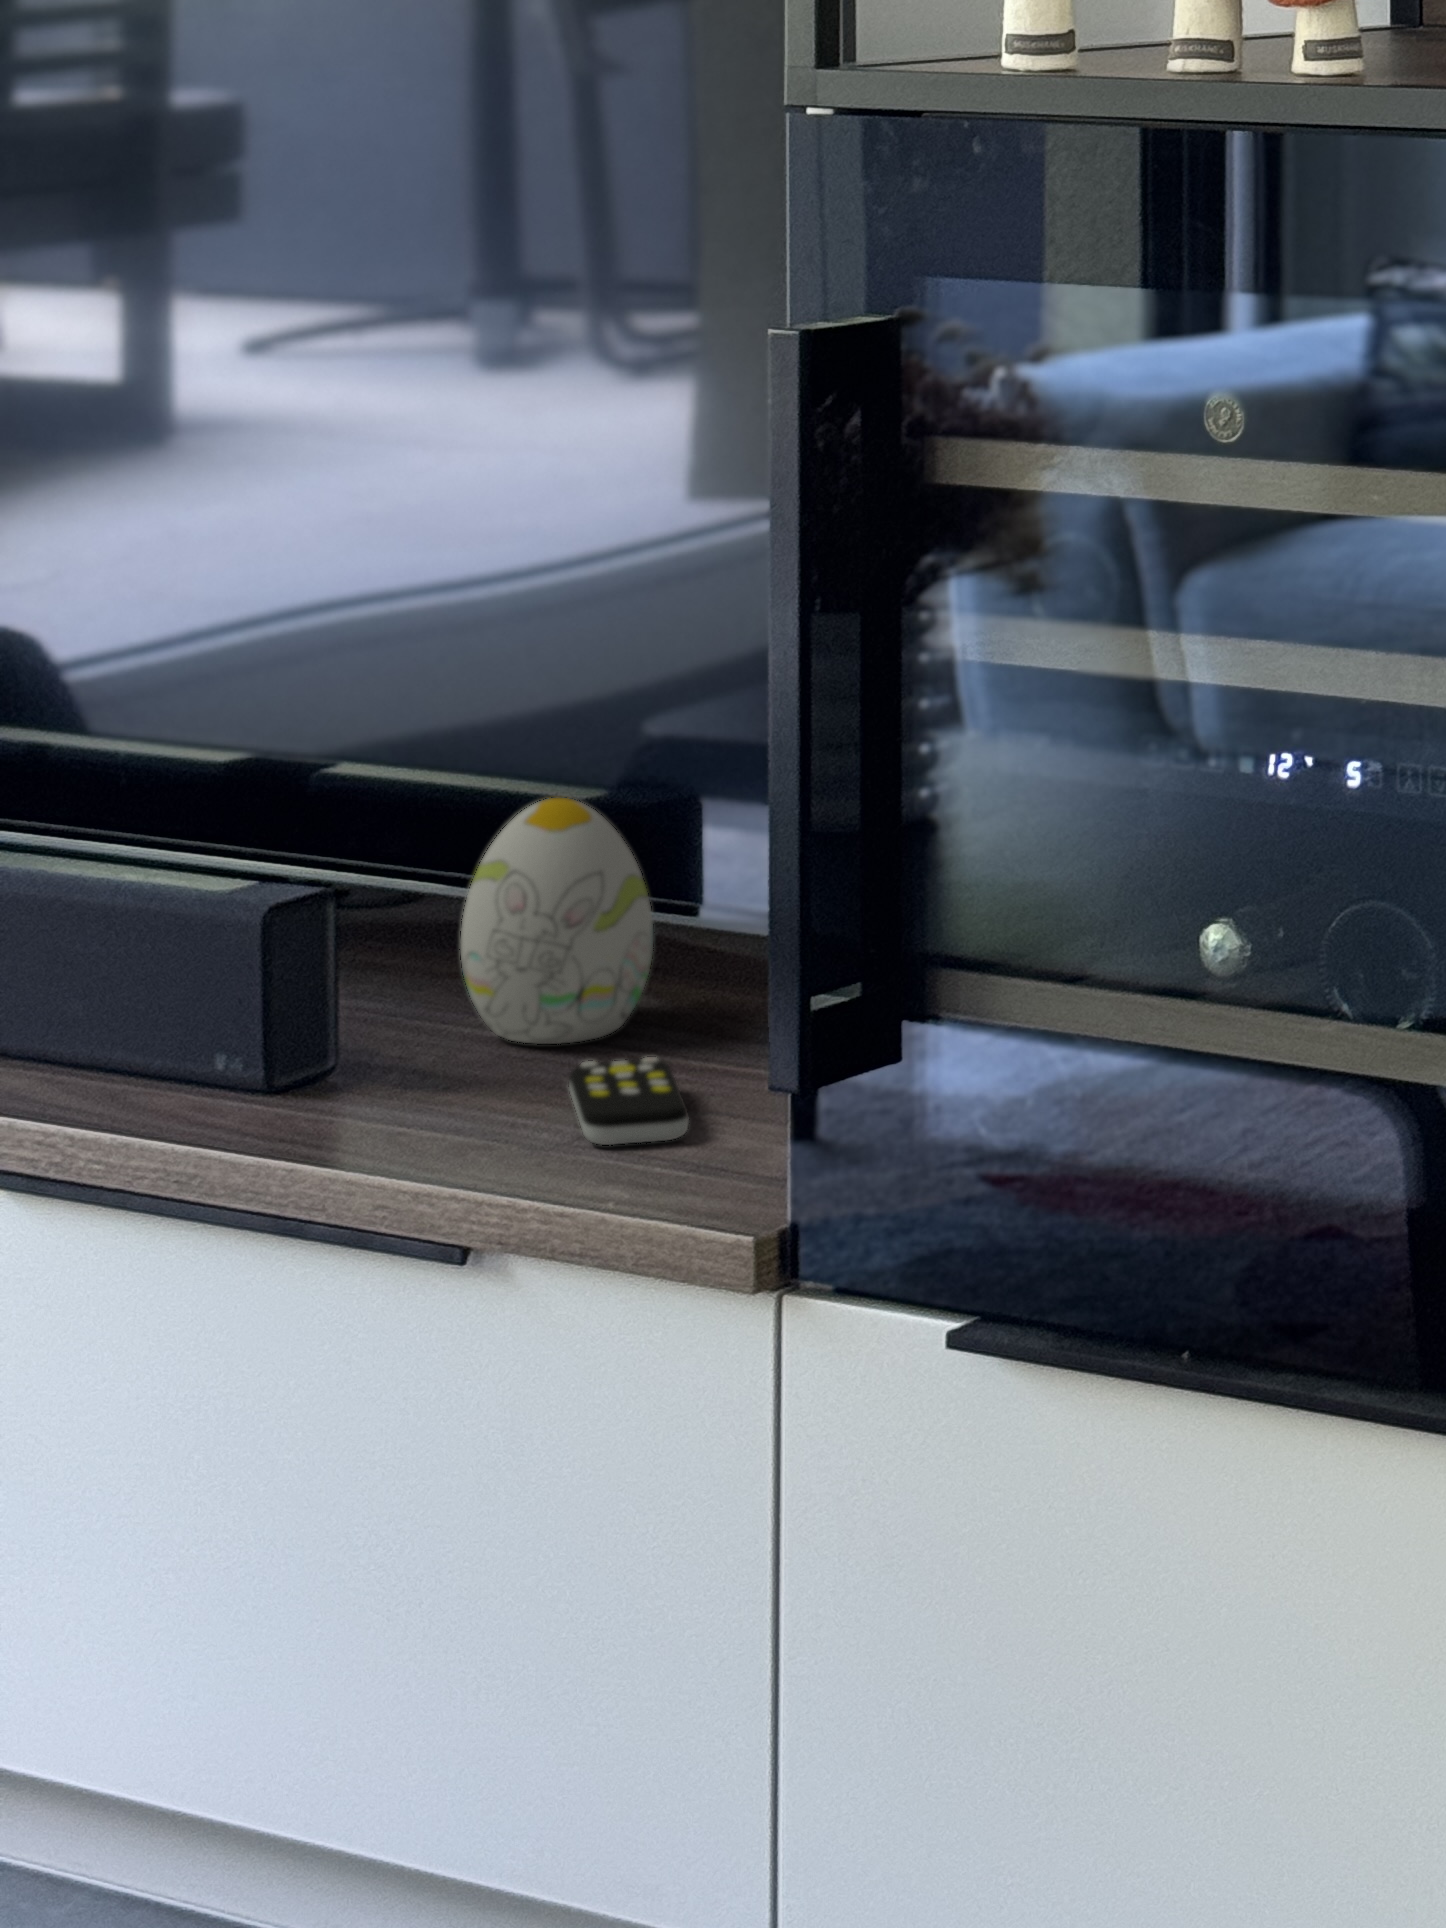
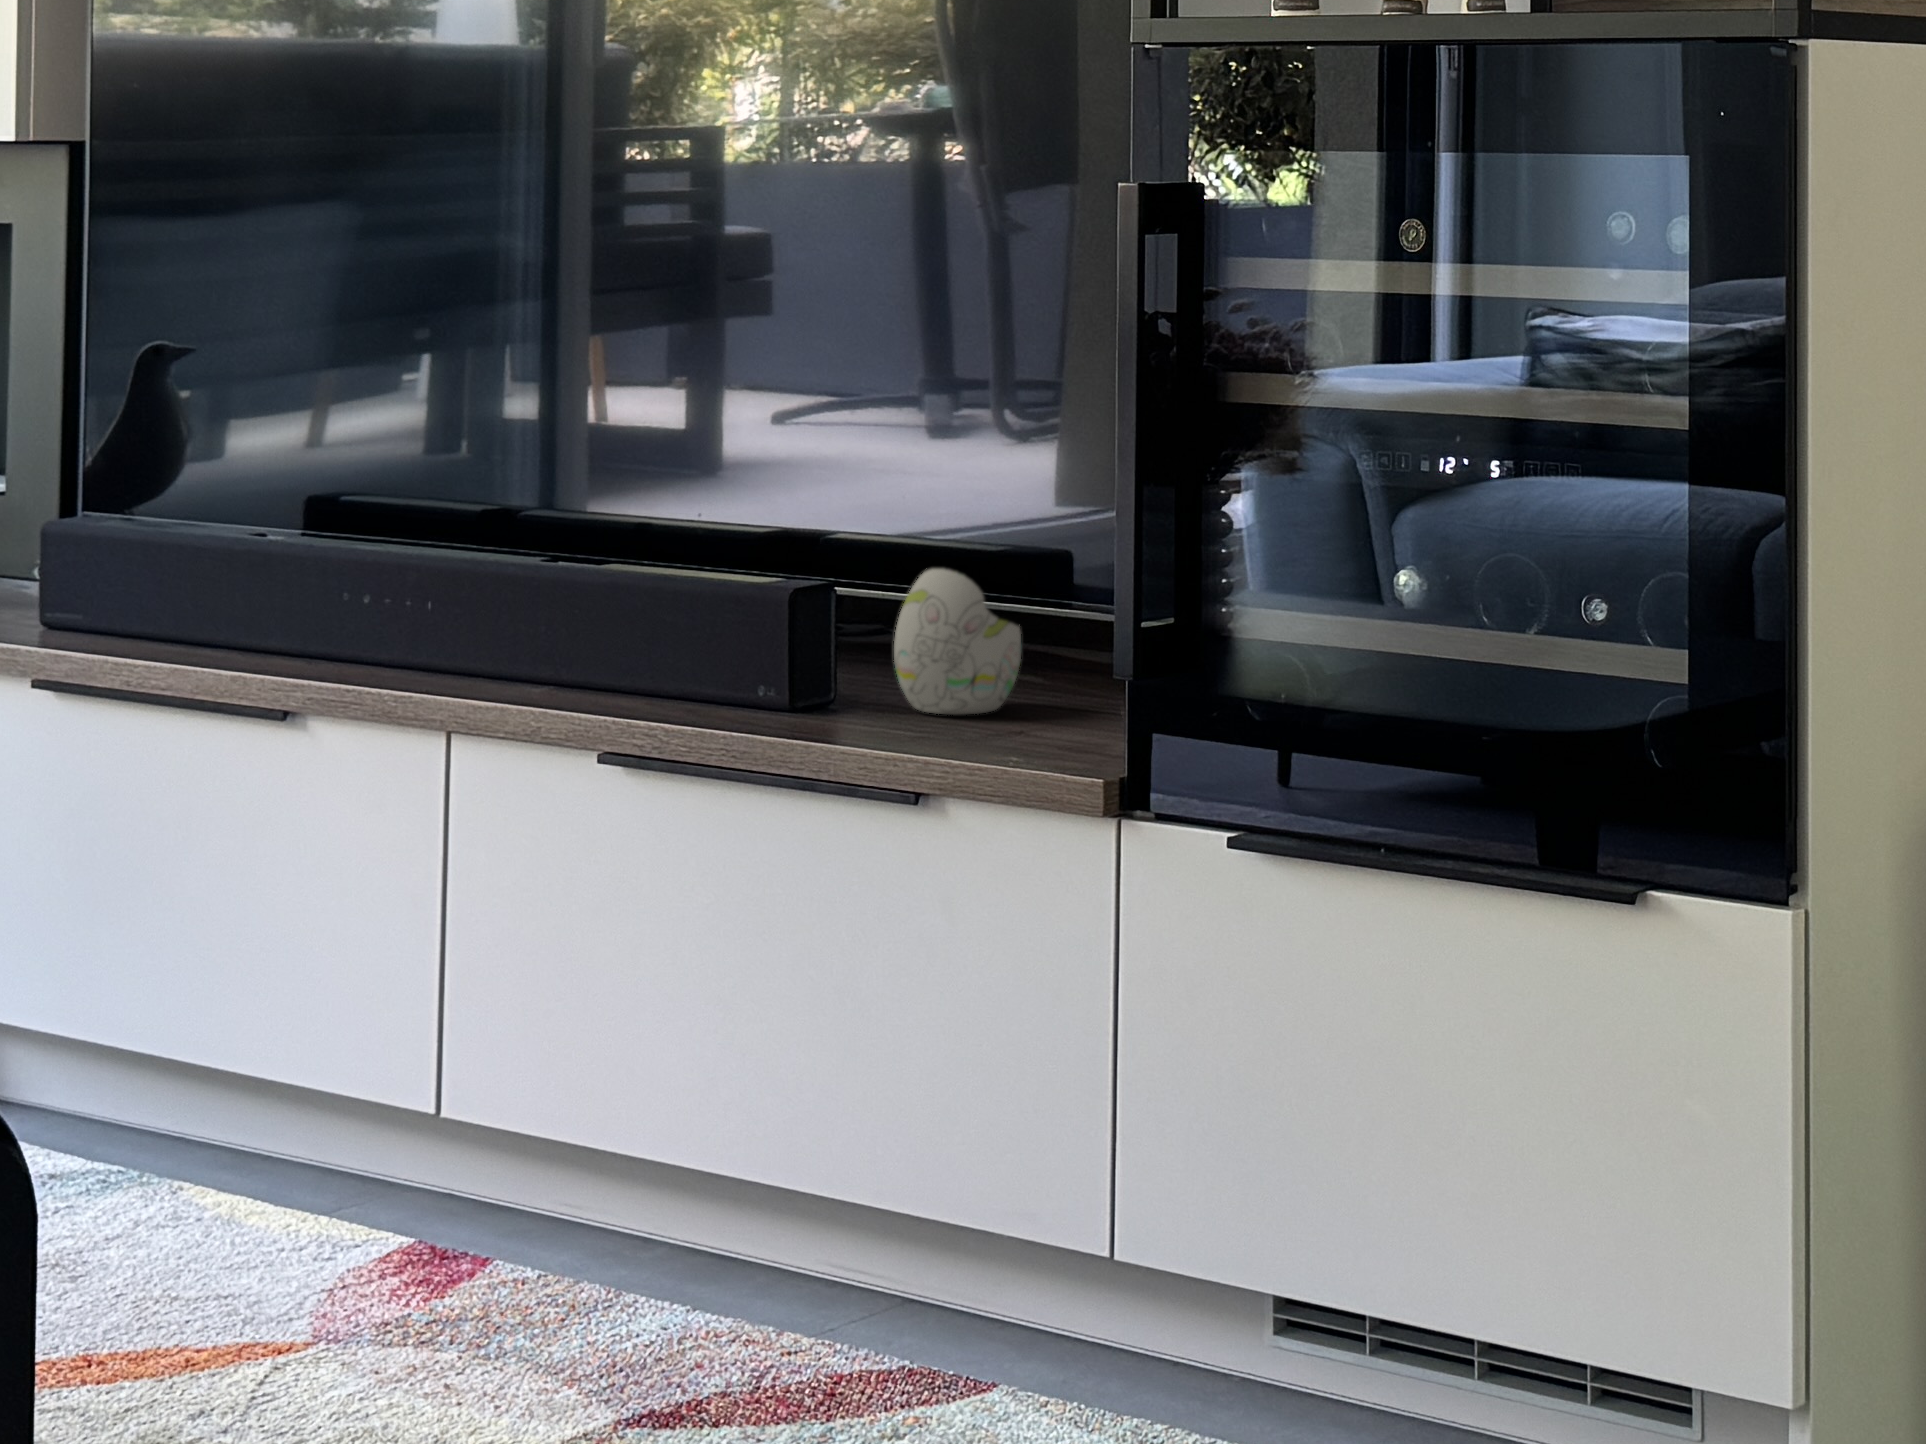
remote control: present [569,1057,689,1145] -> none [968,712,1049,754]

